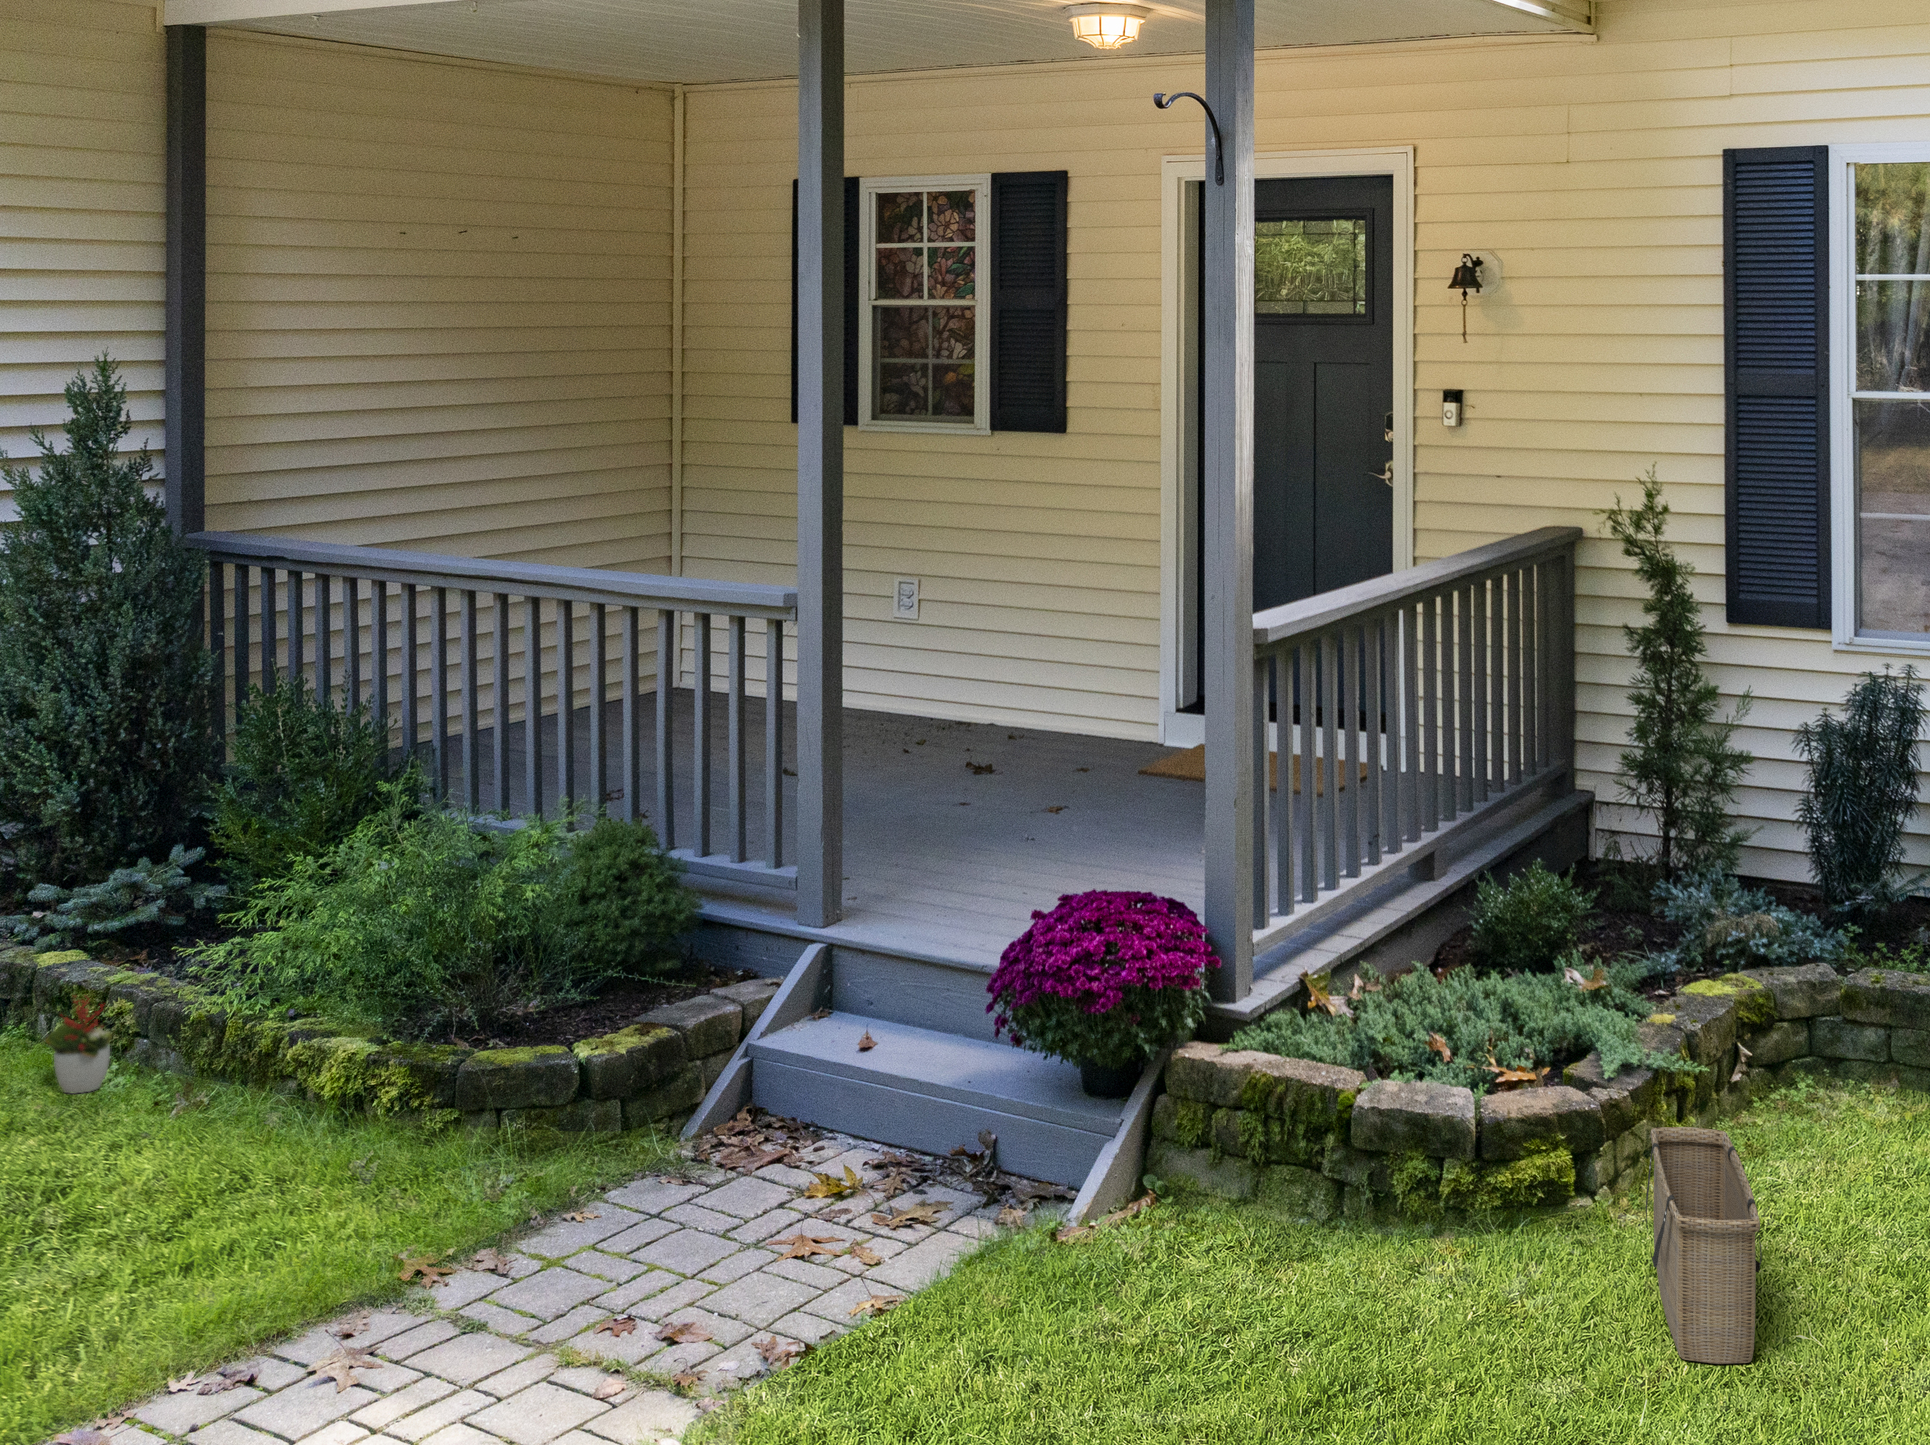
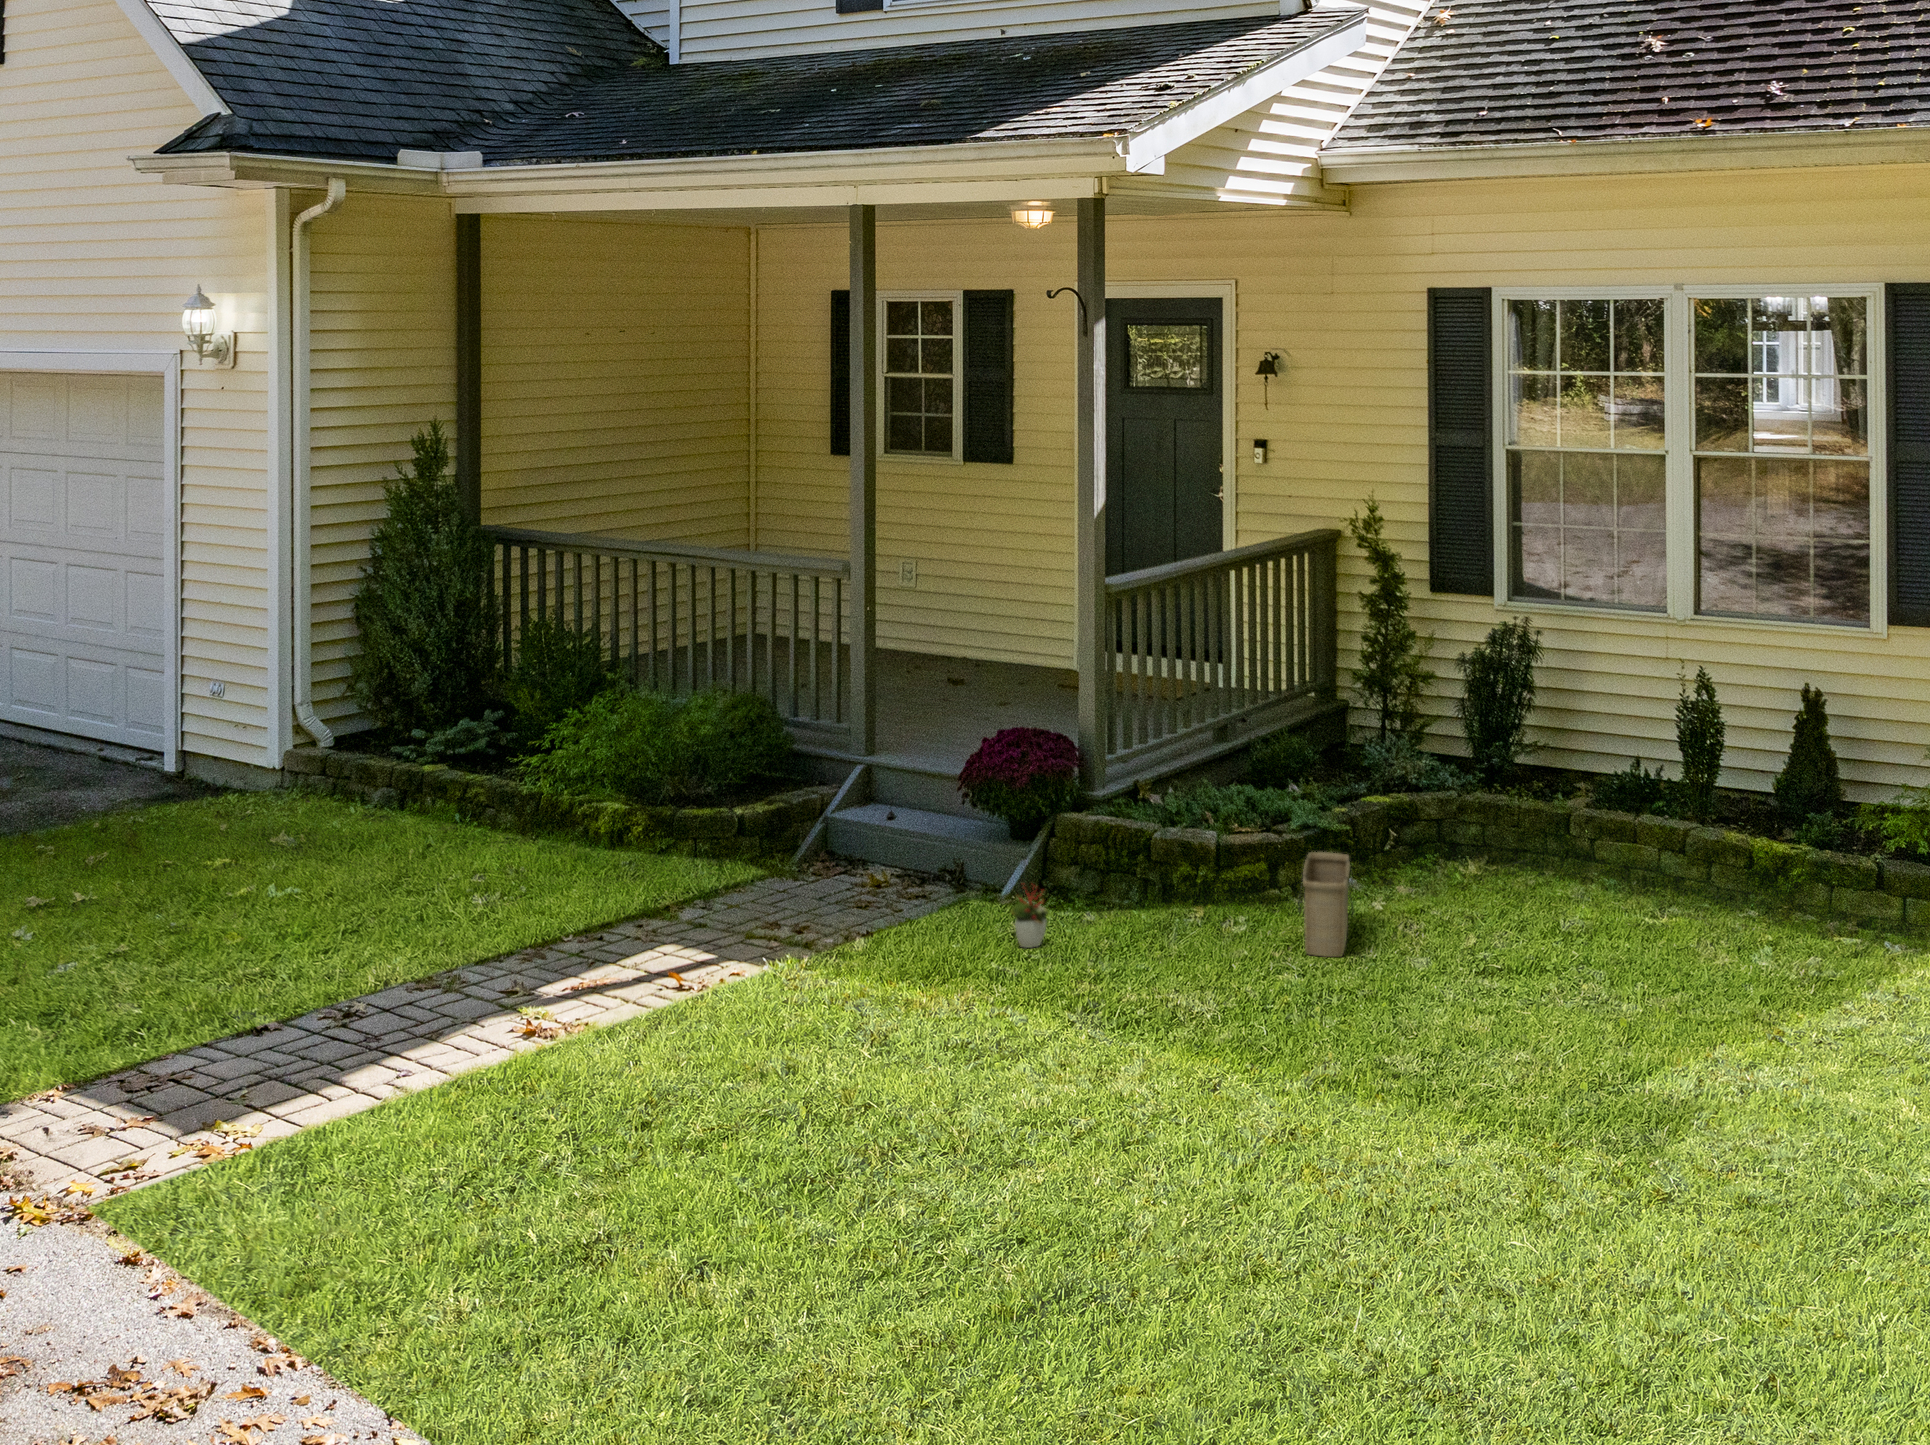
decorative plant: present [45,996,112,1094] -> present [1011,888,1047,948]

